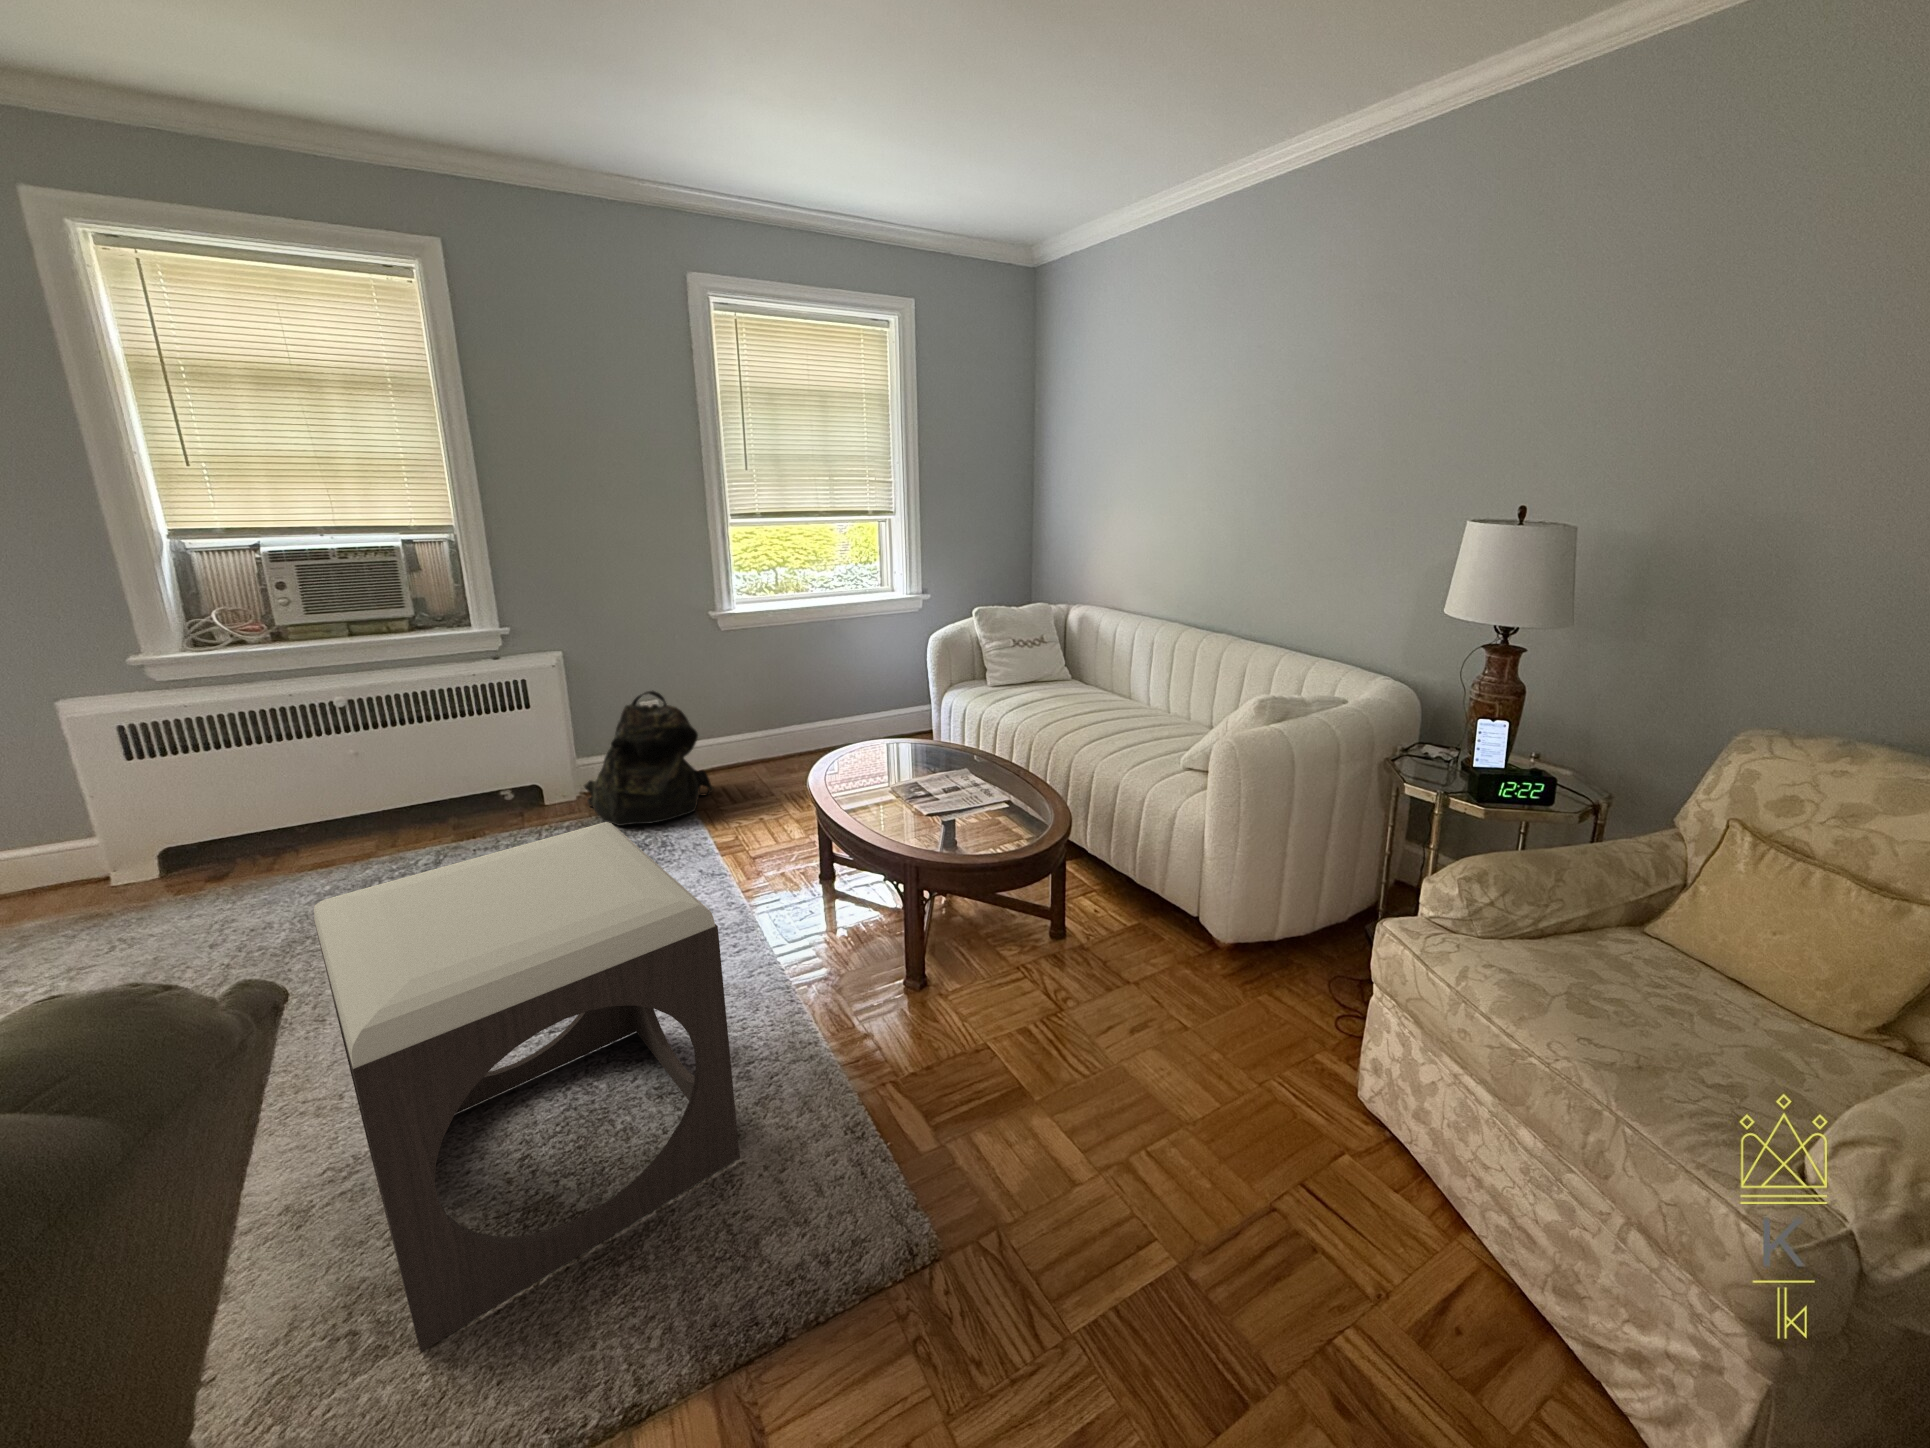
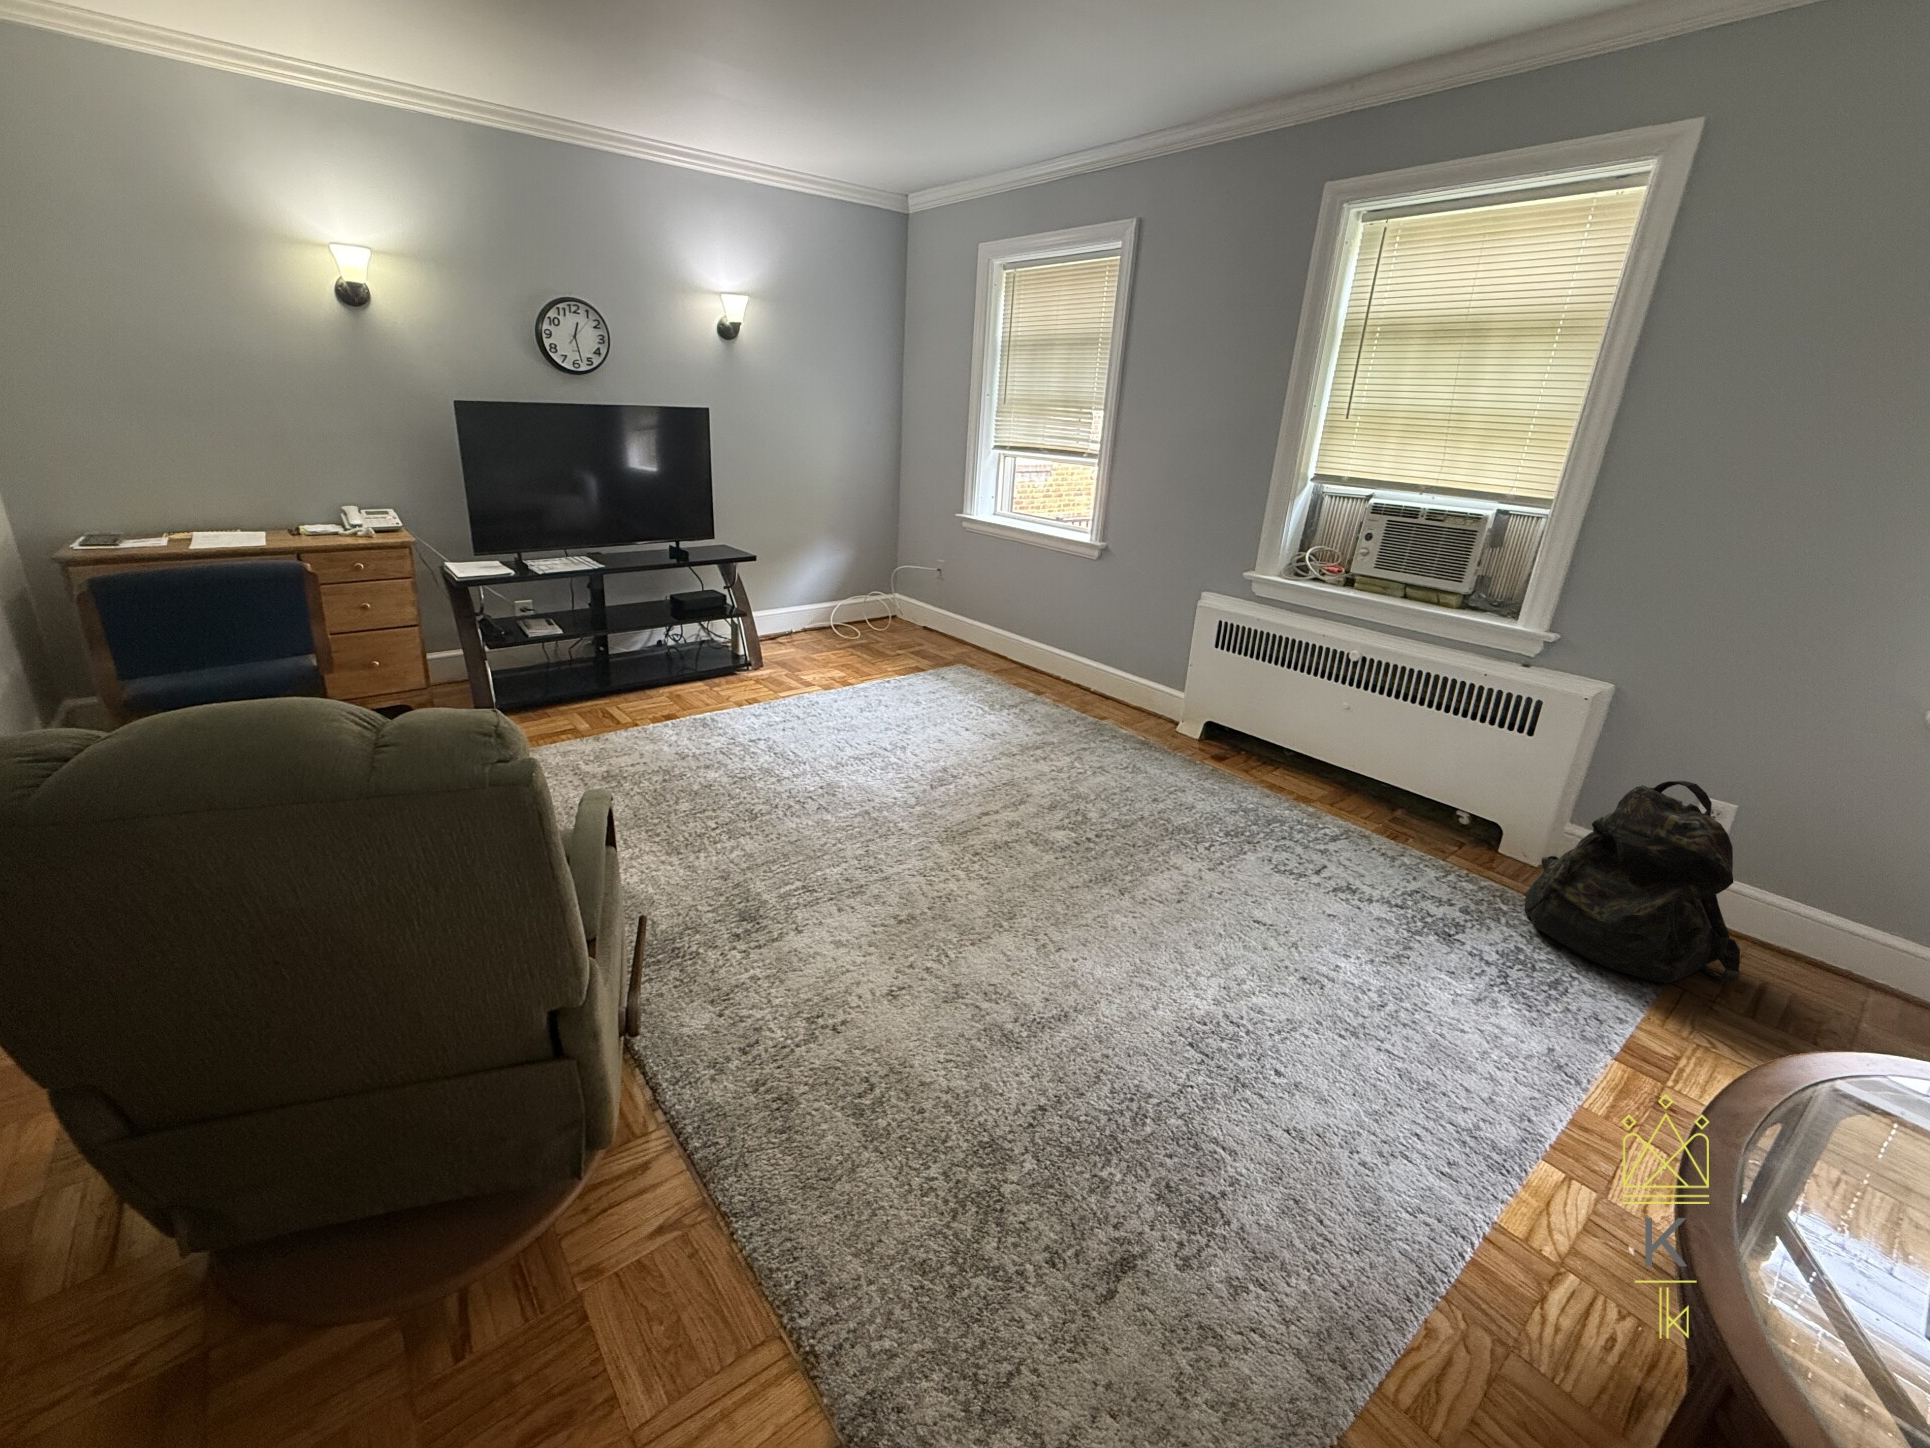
footstool: present [314,822,740,1352] -> none [861,784,1291,1340]

